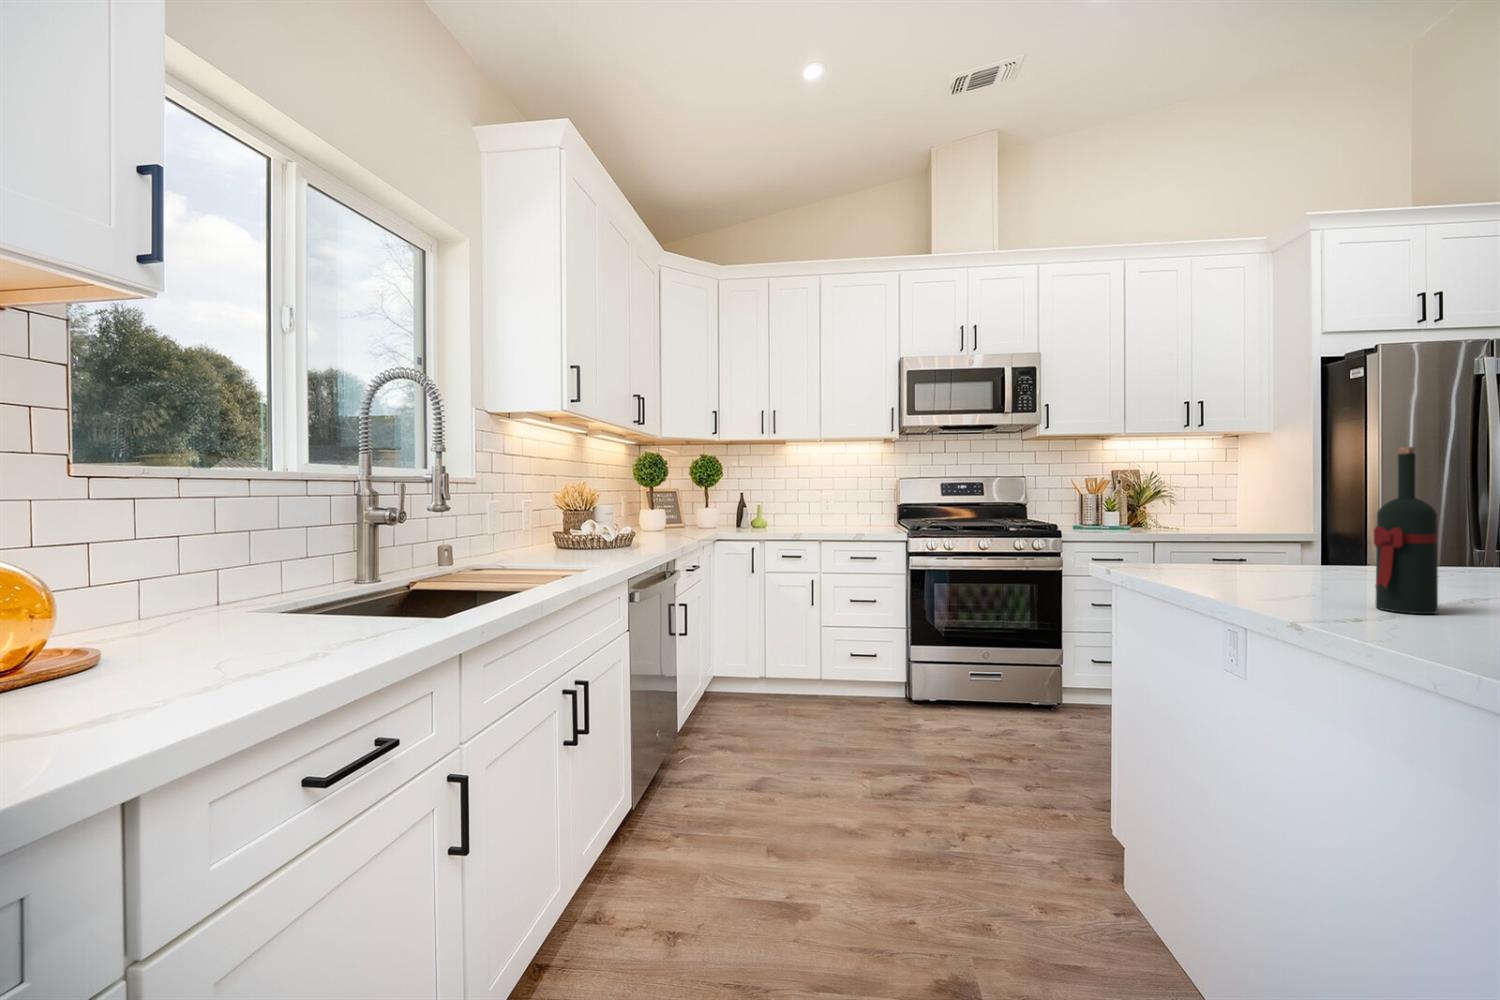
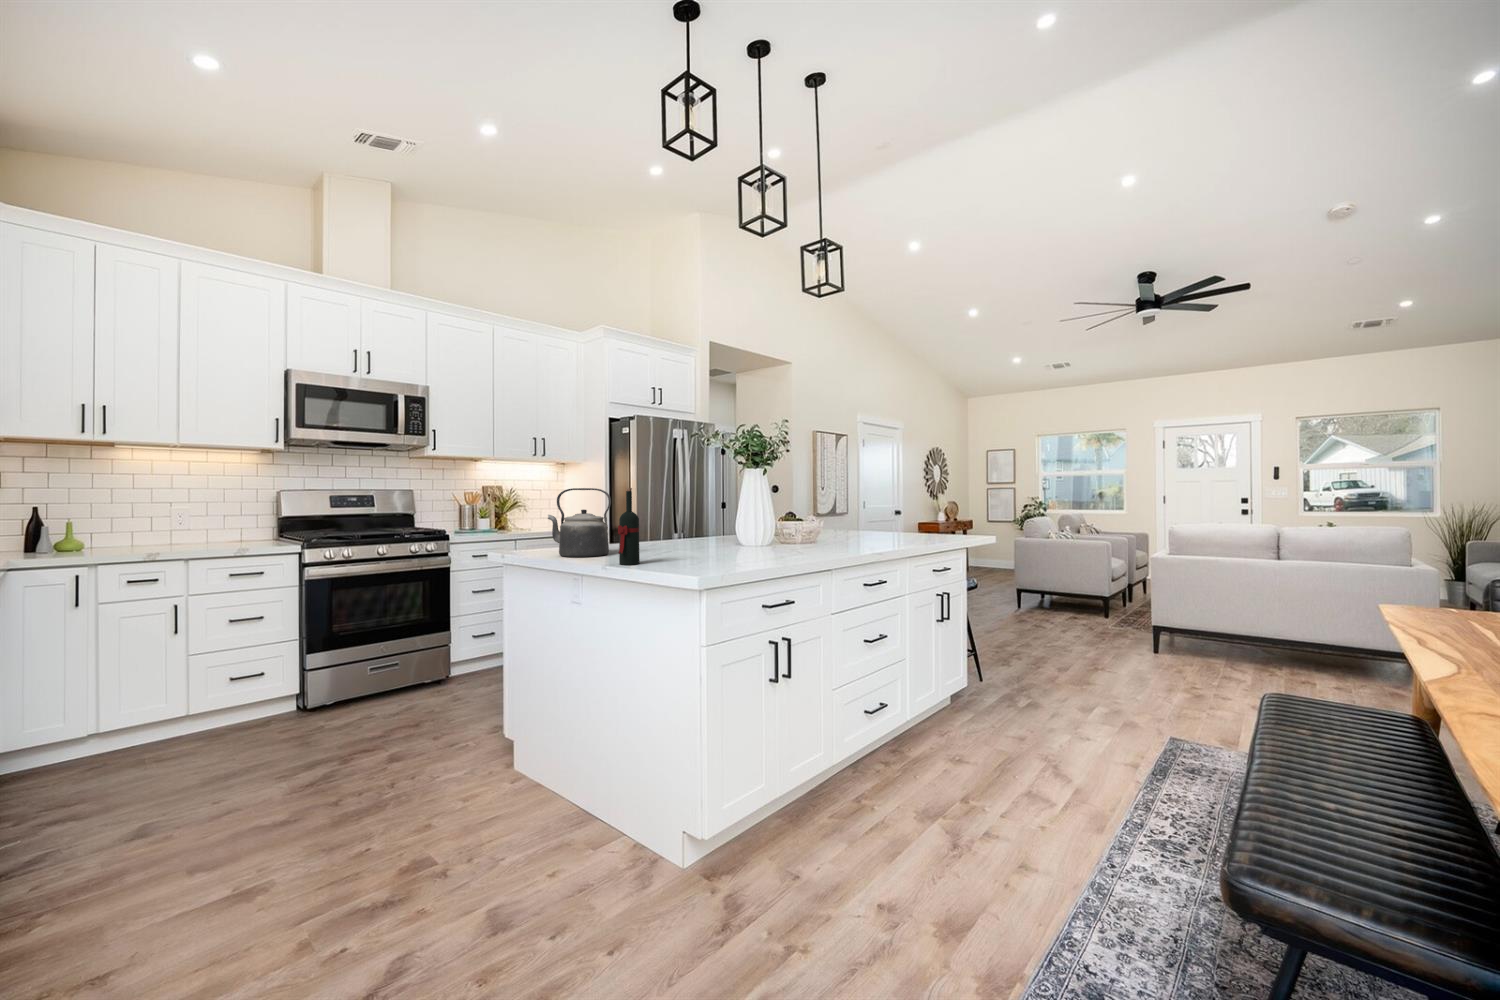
kettle: none [1203,457,1345,583] -> present [548,488,611,557]

